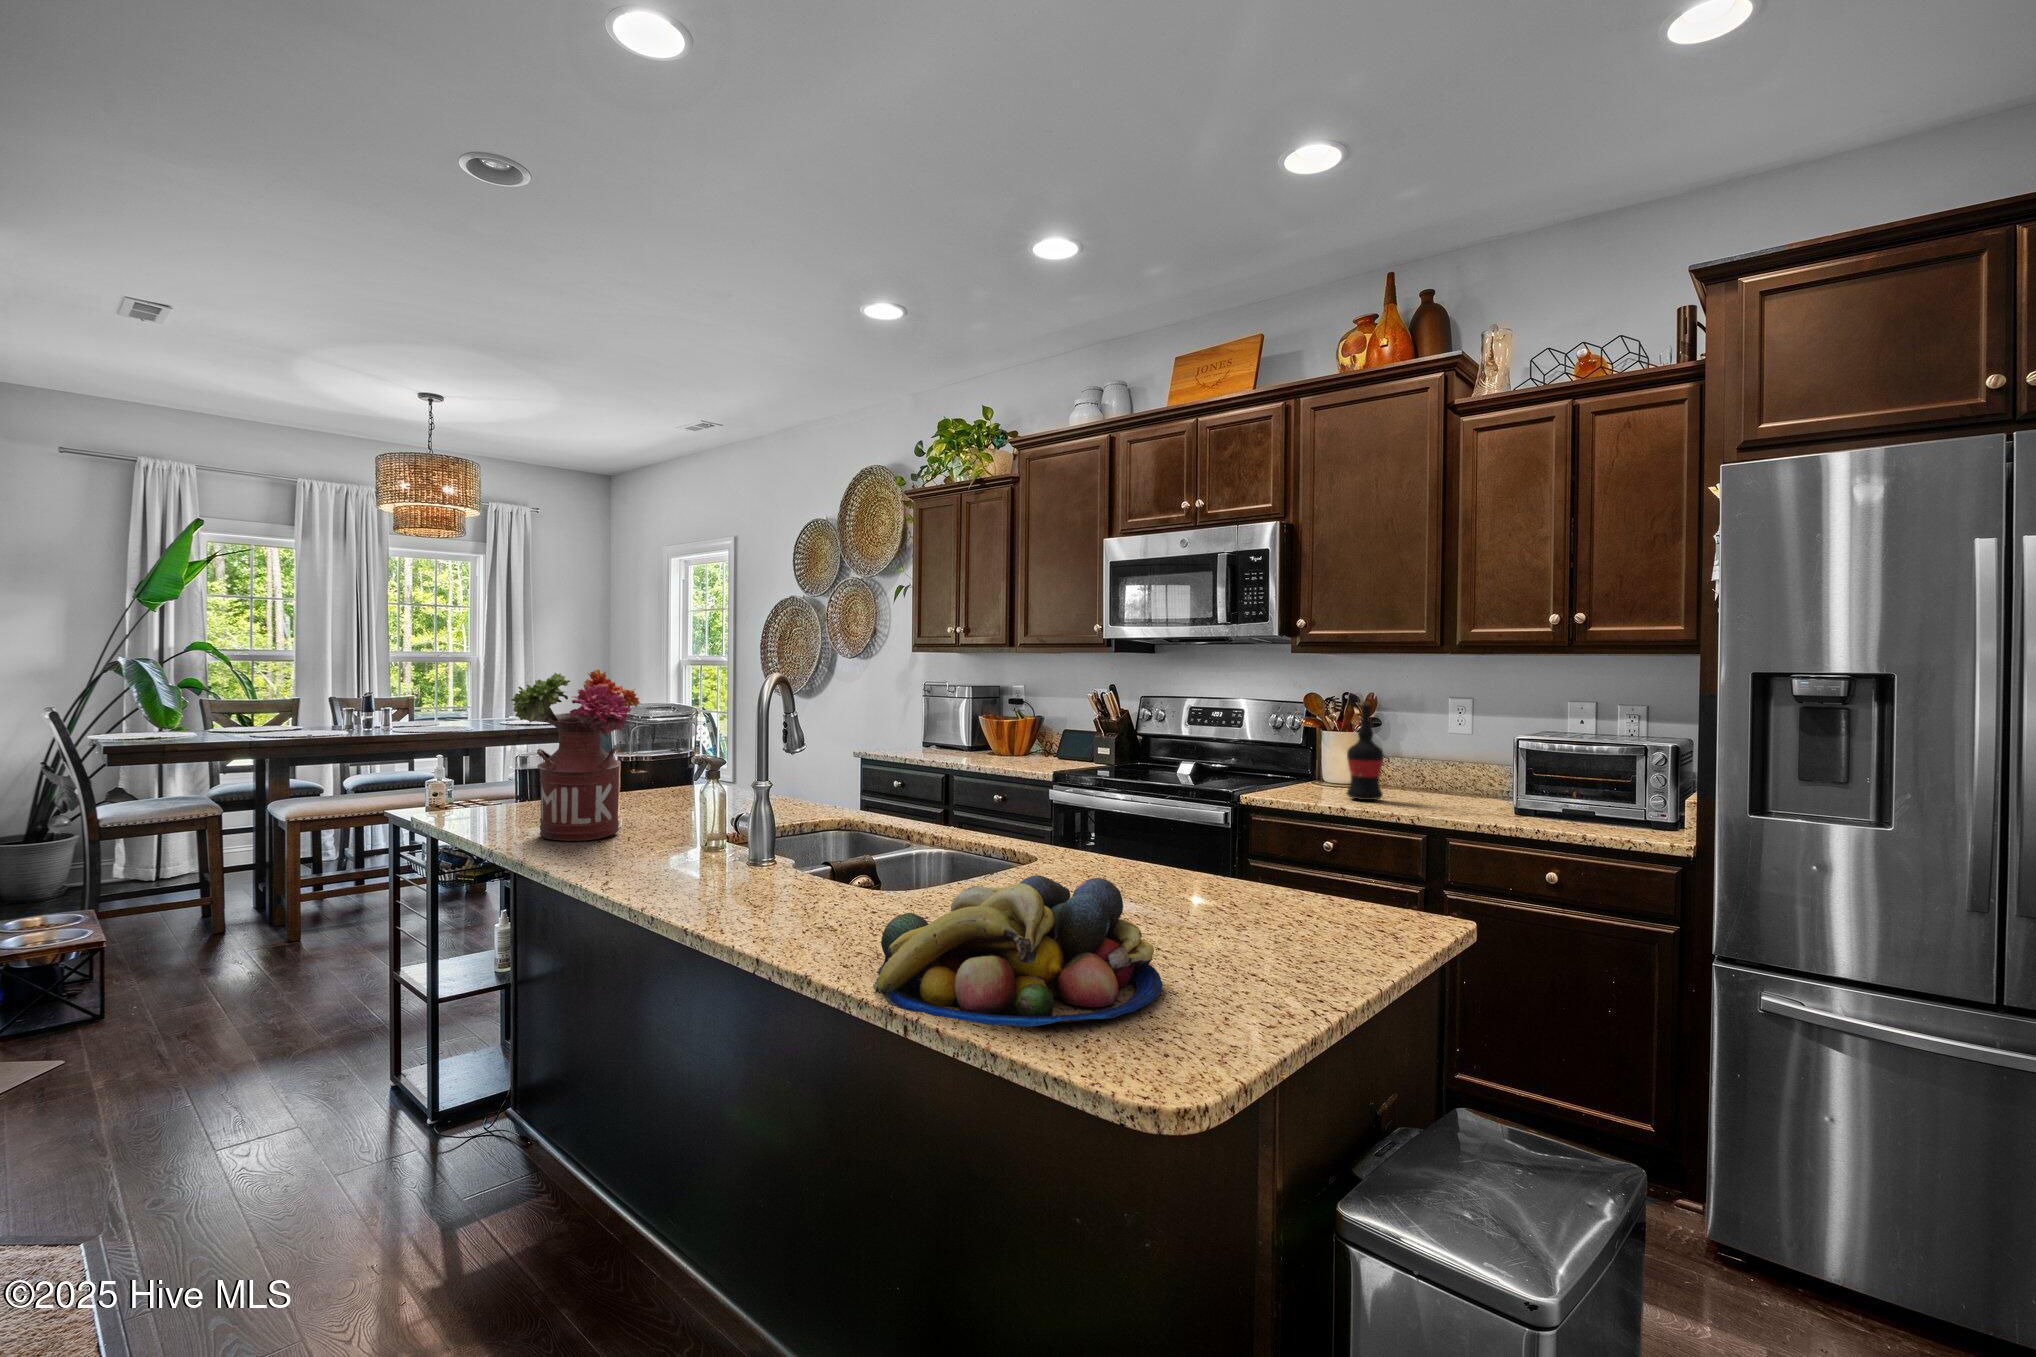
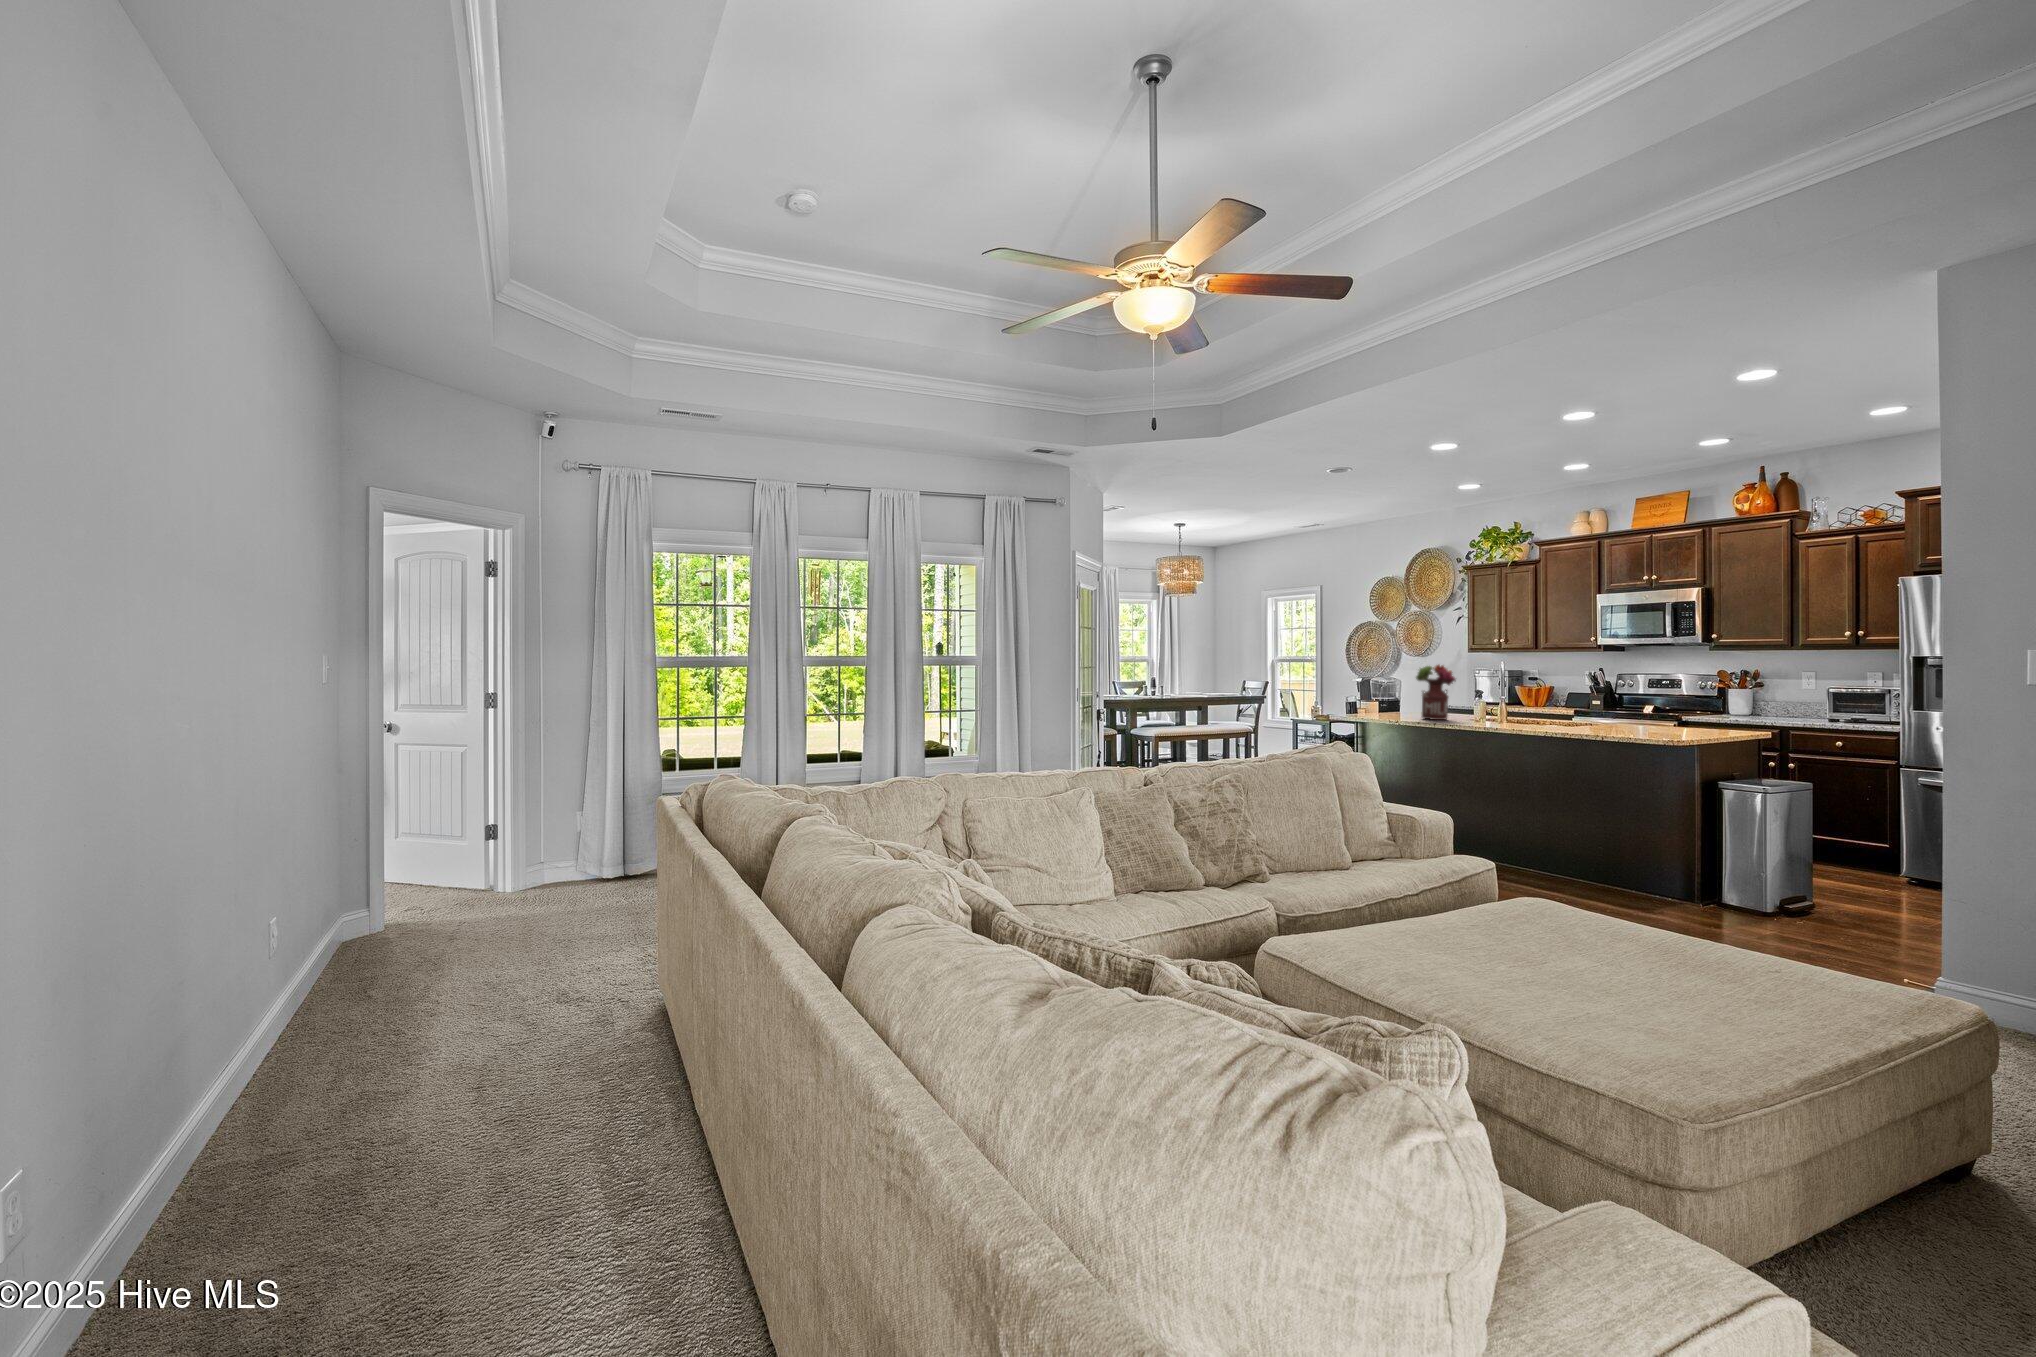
wine bottle: present [1347,701,1384,800] -> none [1741,673,1761,718]
fruit bowl: present [873,875,1162,1027] -> none [1597,711,1679,737]

